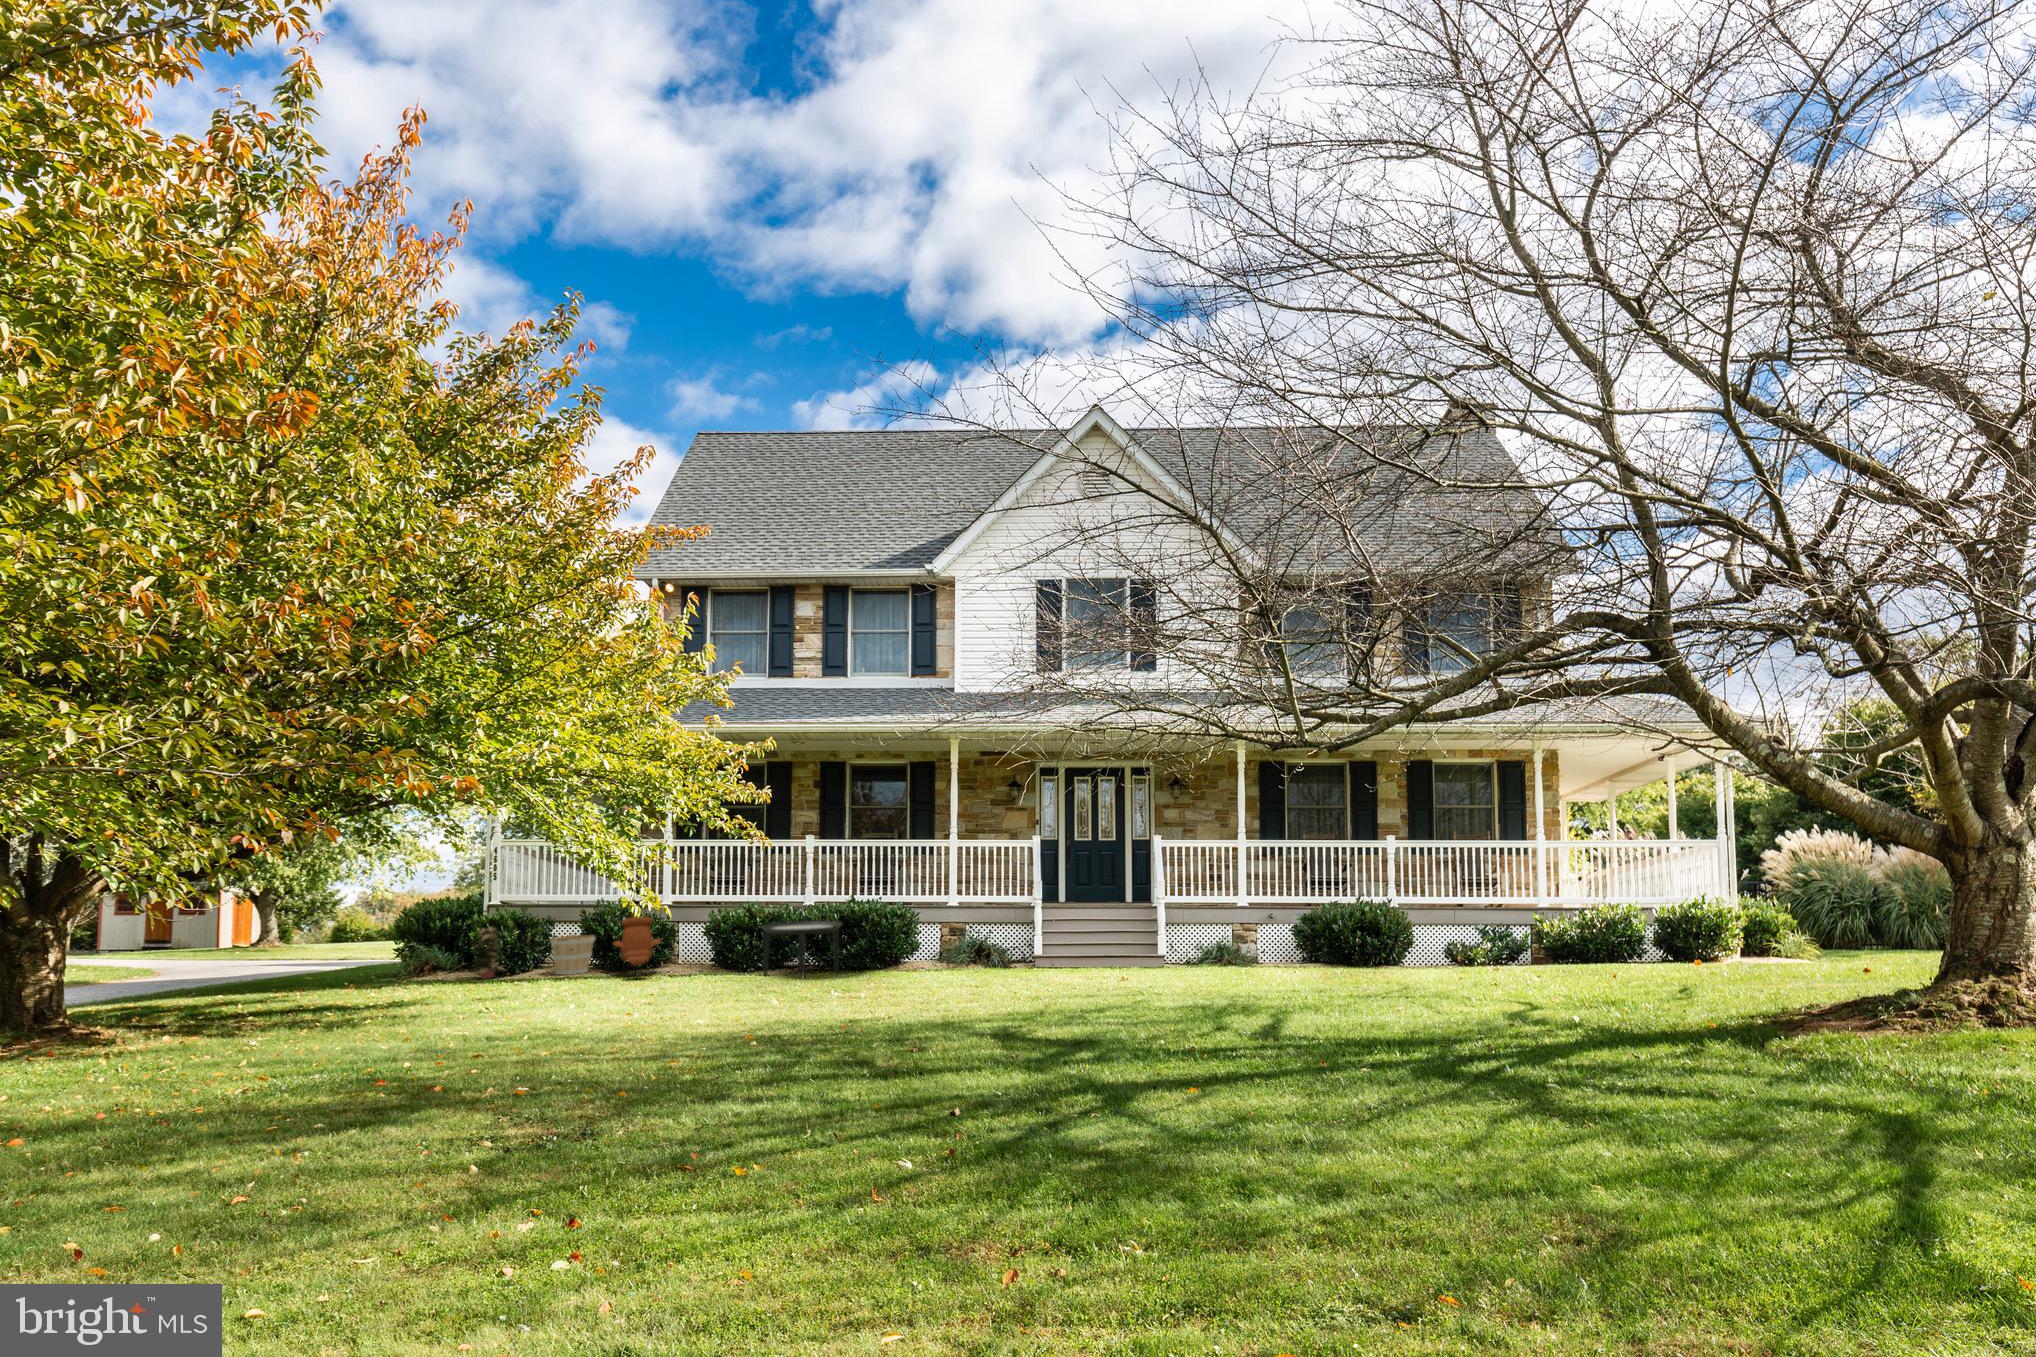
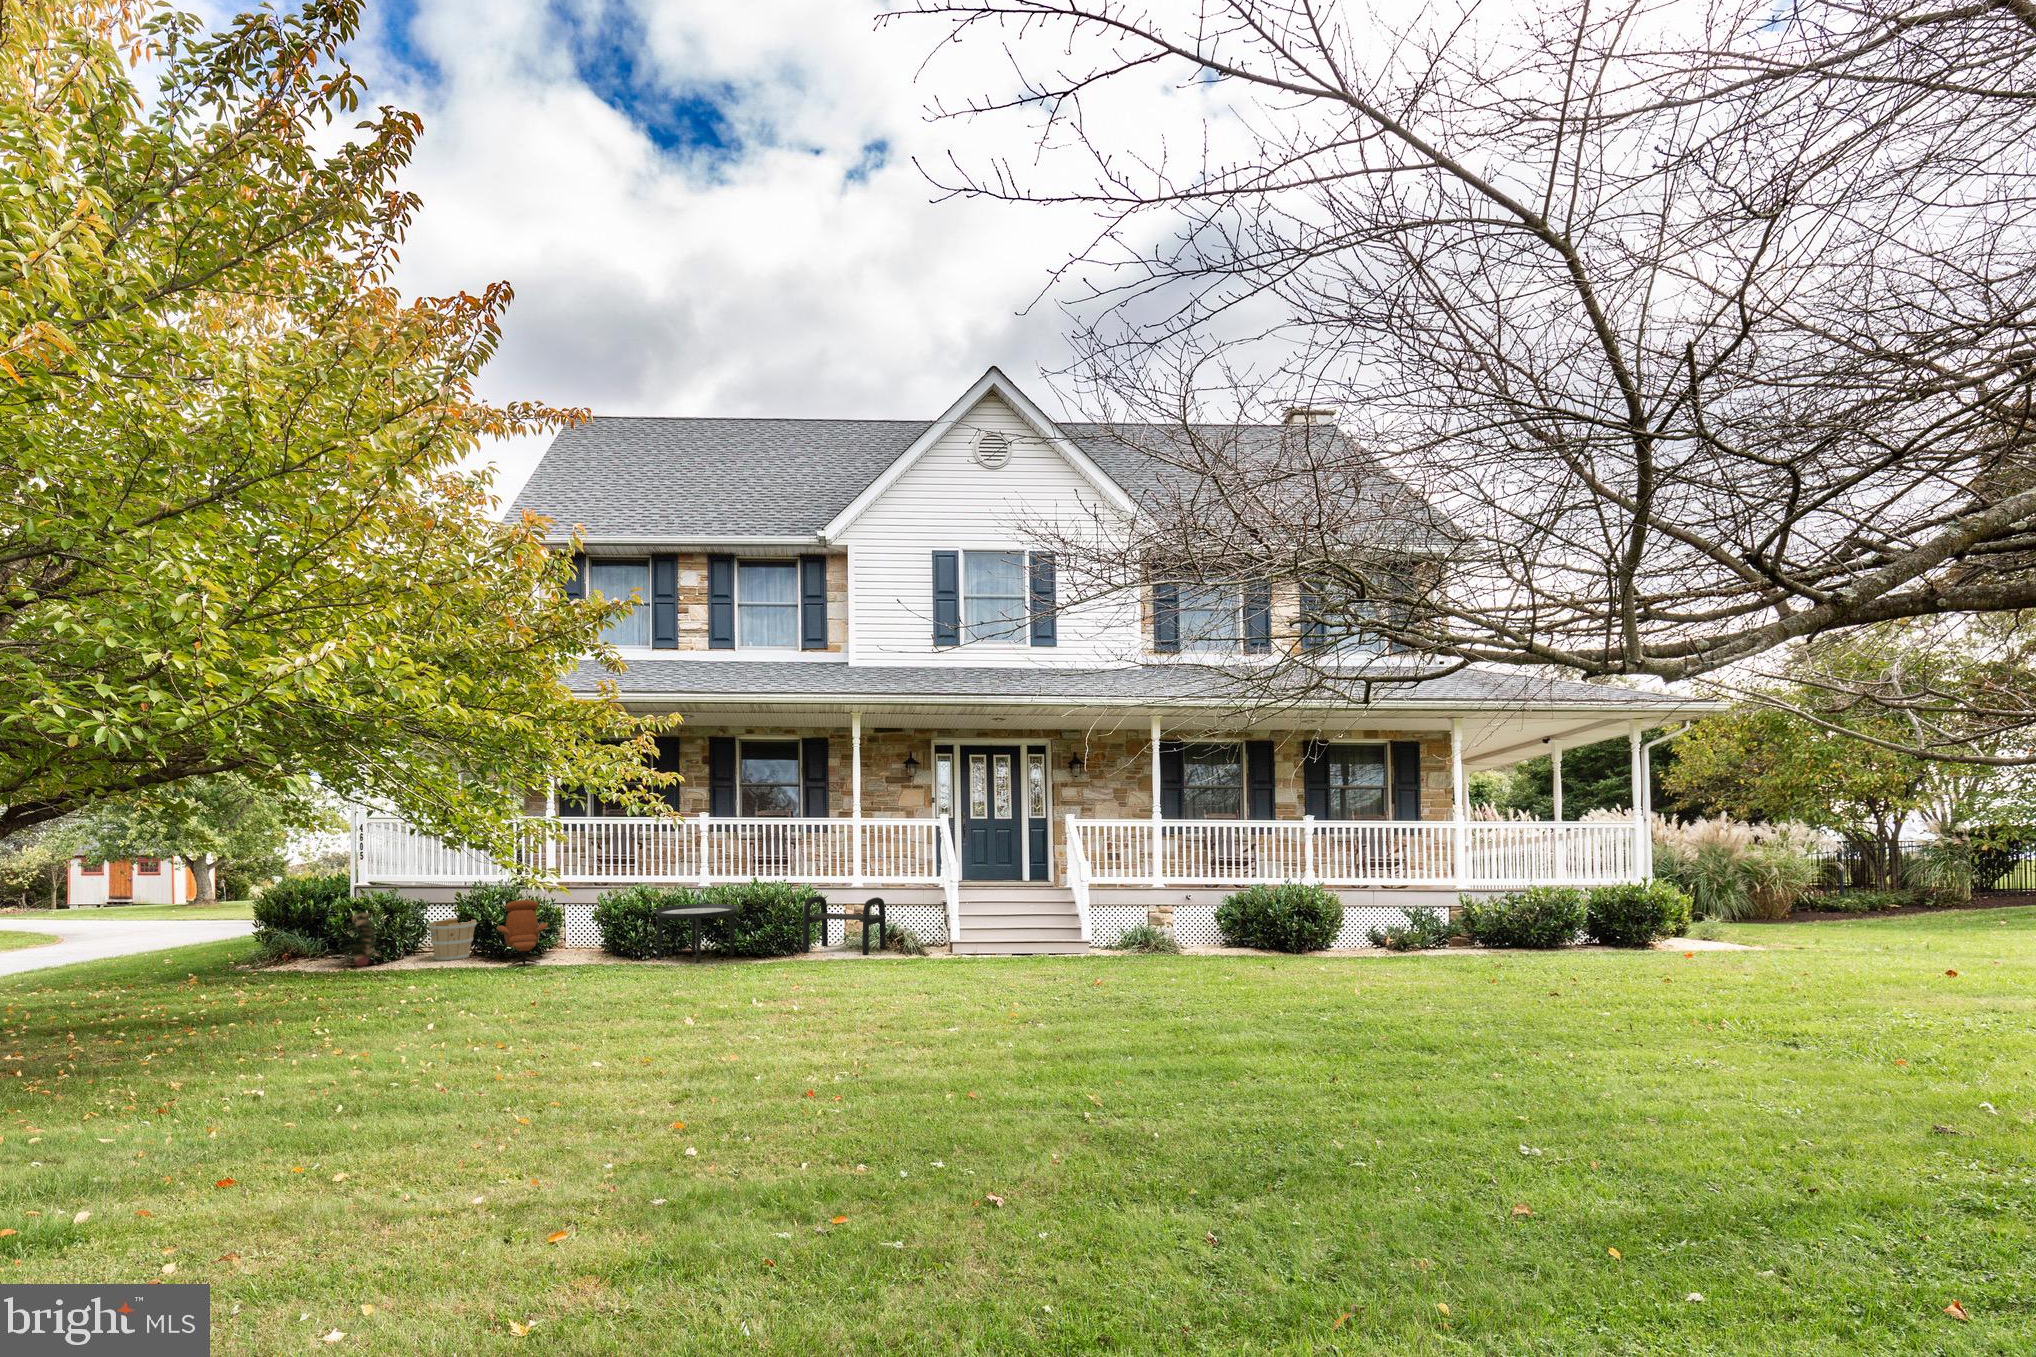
bench: none [905,914,988,972] -> present [803,896,886,955]

